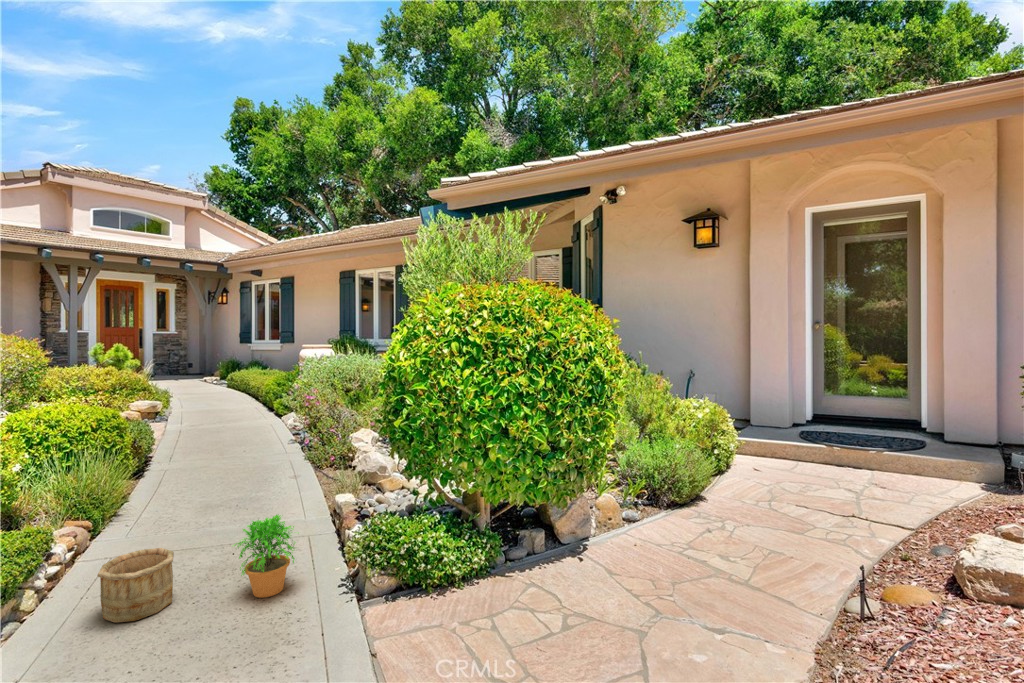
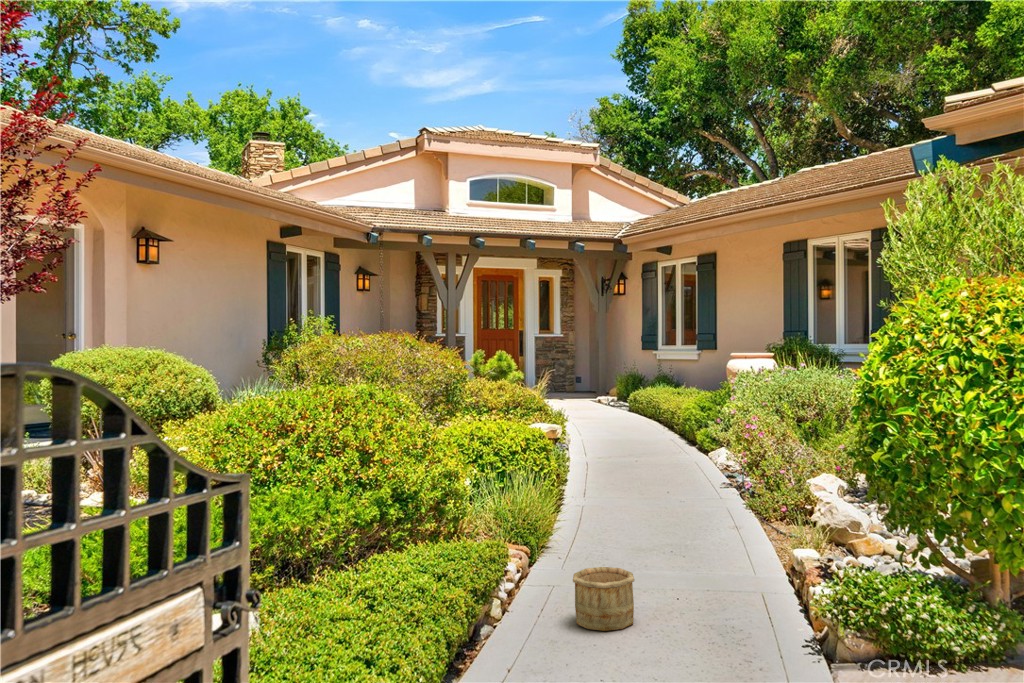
potted plant: present [234,515,296,598] -> none [689,548,763,636]

